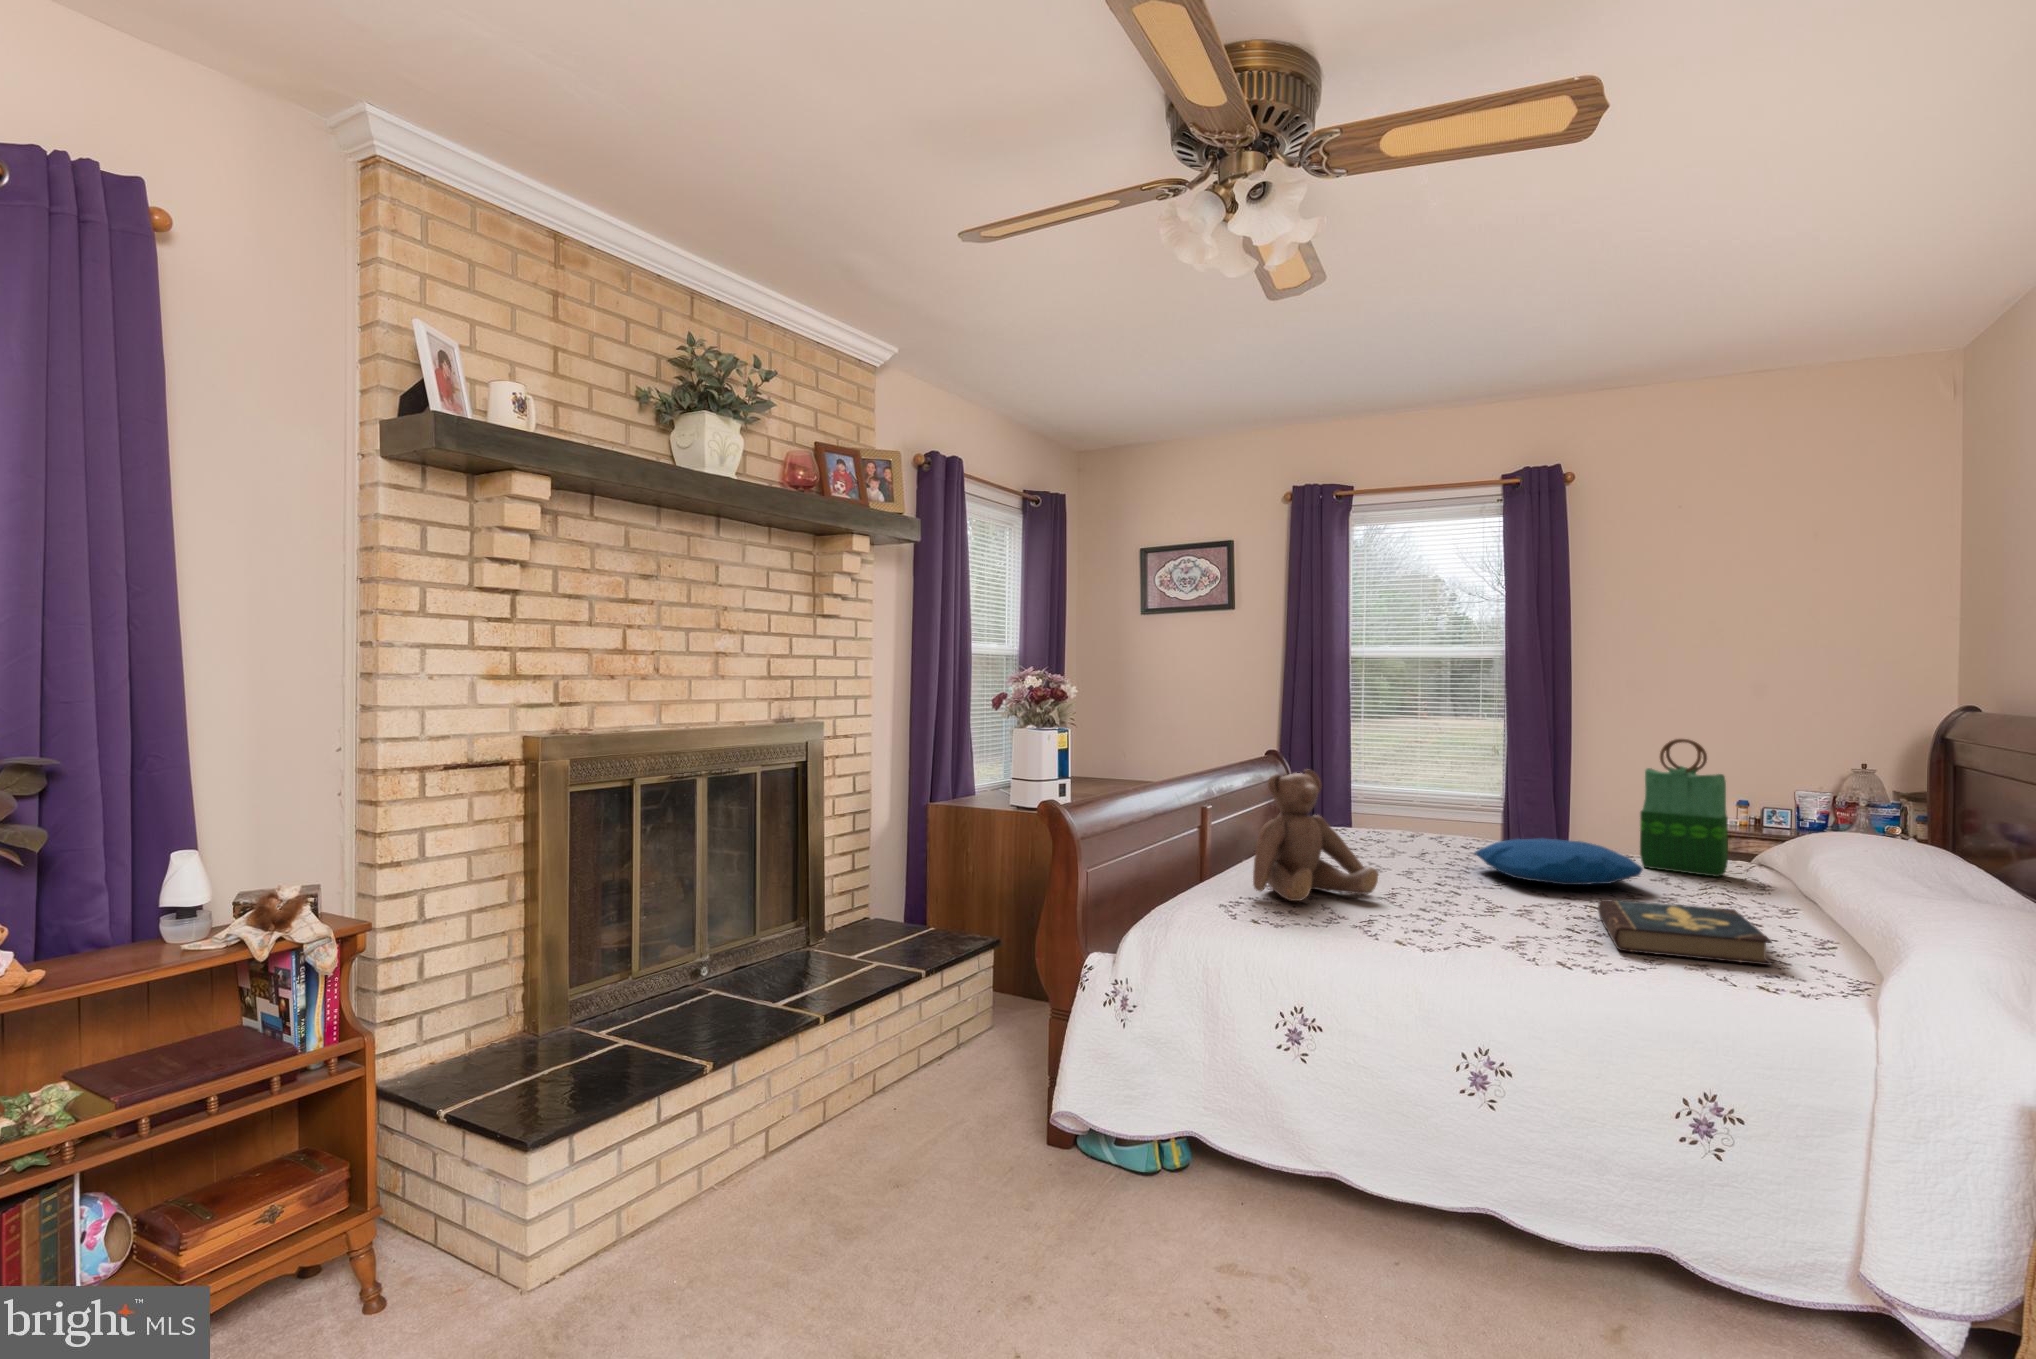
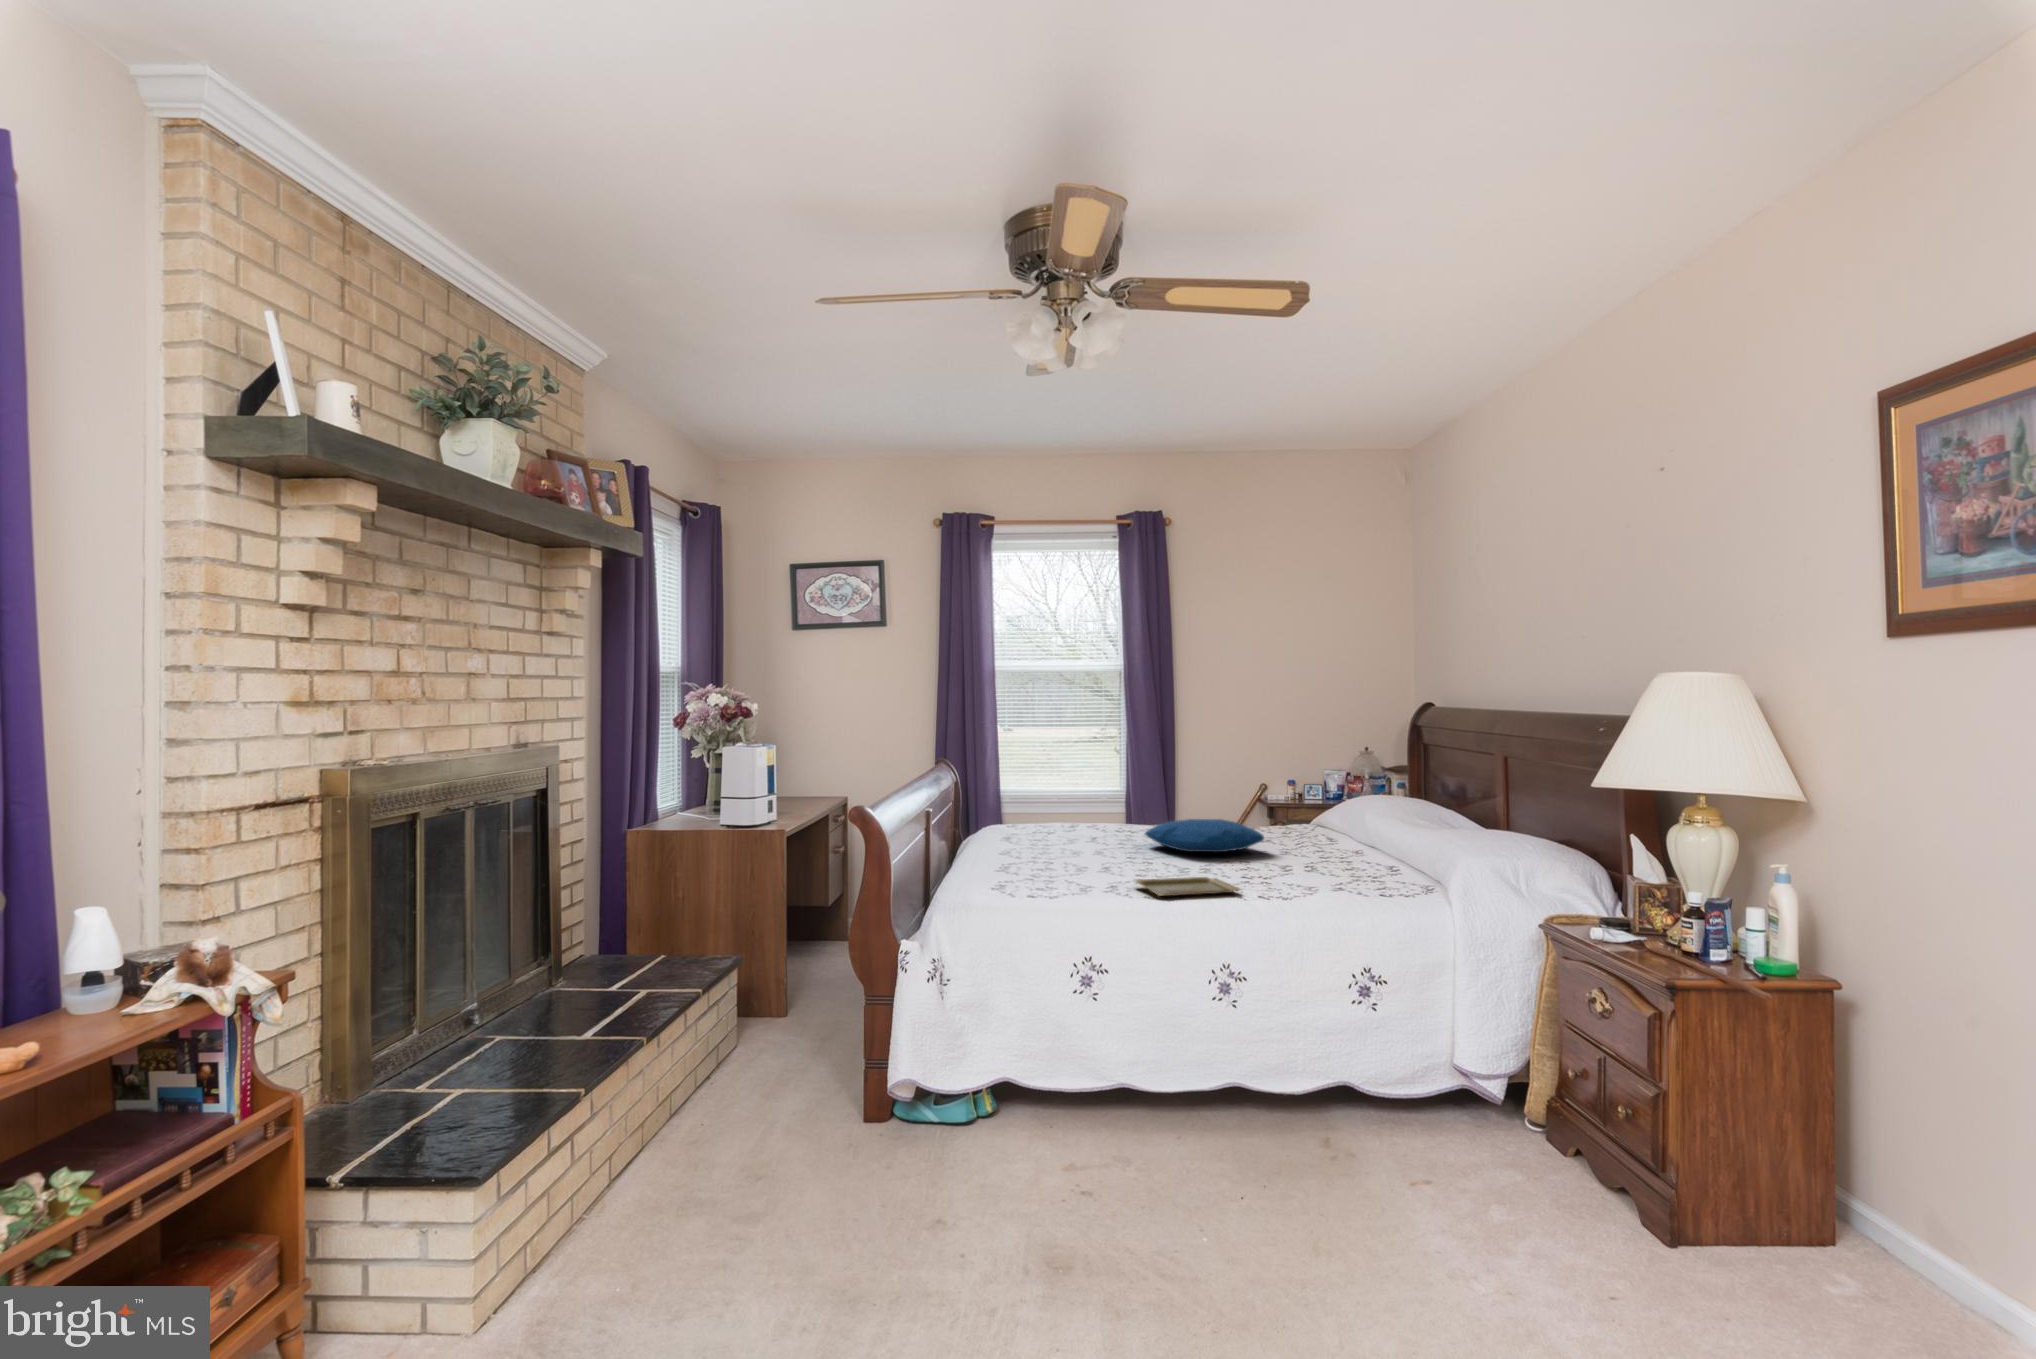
tote bag: present [1640,739,1728,877] -> none [1245,739,1301,839]
teddy bear: present [1253,770,1378,901] -> none [1015,772,1108,880]
book: present [1598,899,1771,965] -> none [1256,858,1378,892]
tray: none [1389,911,1535,942] -> present [1135,877,1240,896]

